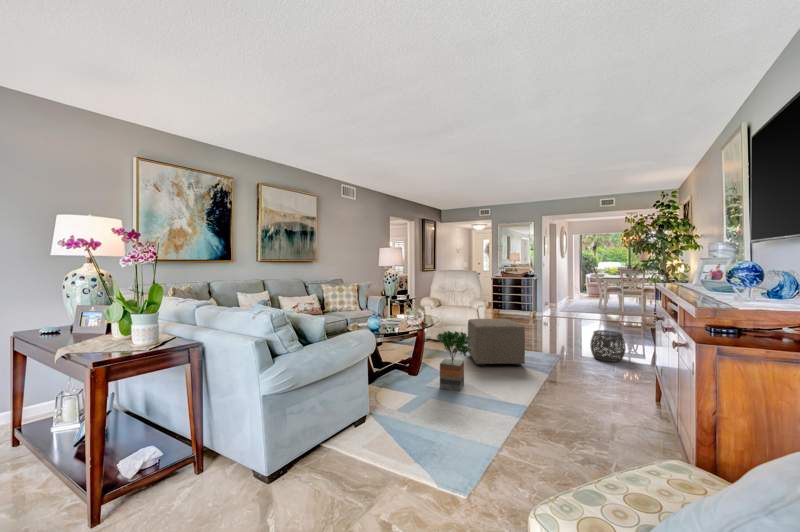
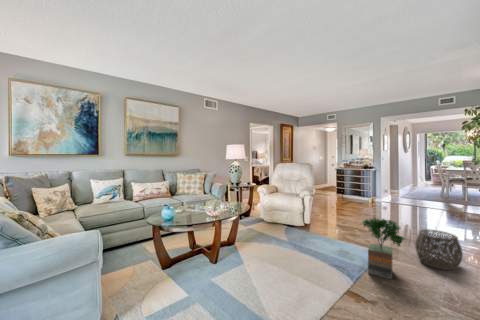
ottoman: present [468,319,525,366] -> none [277,209,330,263]
potted tree: present [437,331,471,391] -> present [362,219,404,280]

